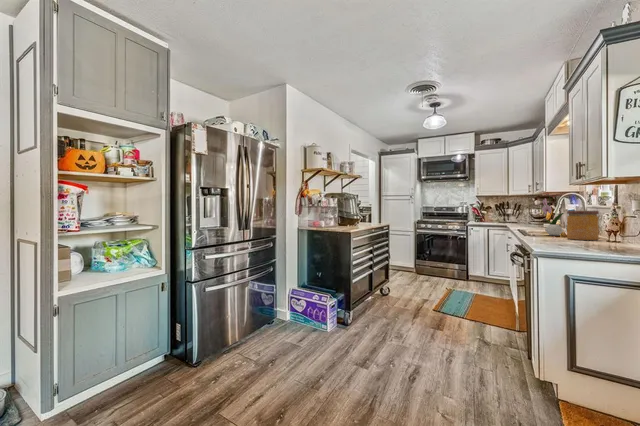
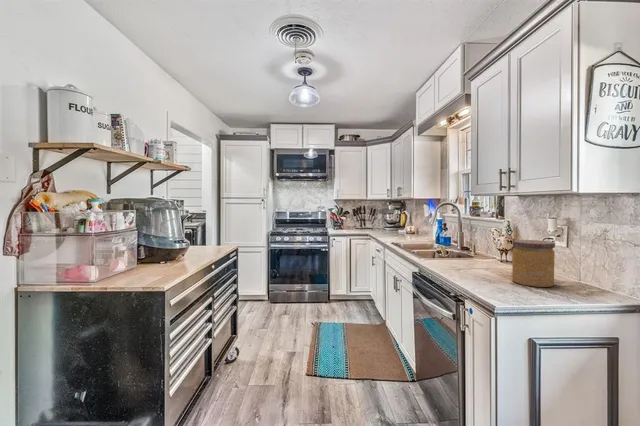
flower arrangement: present [542,193,564,236] -> none [459,209,489,269]

